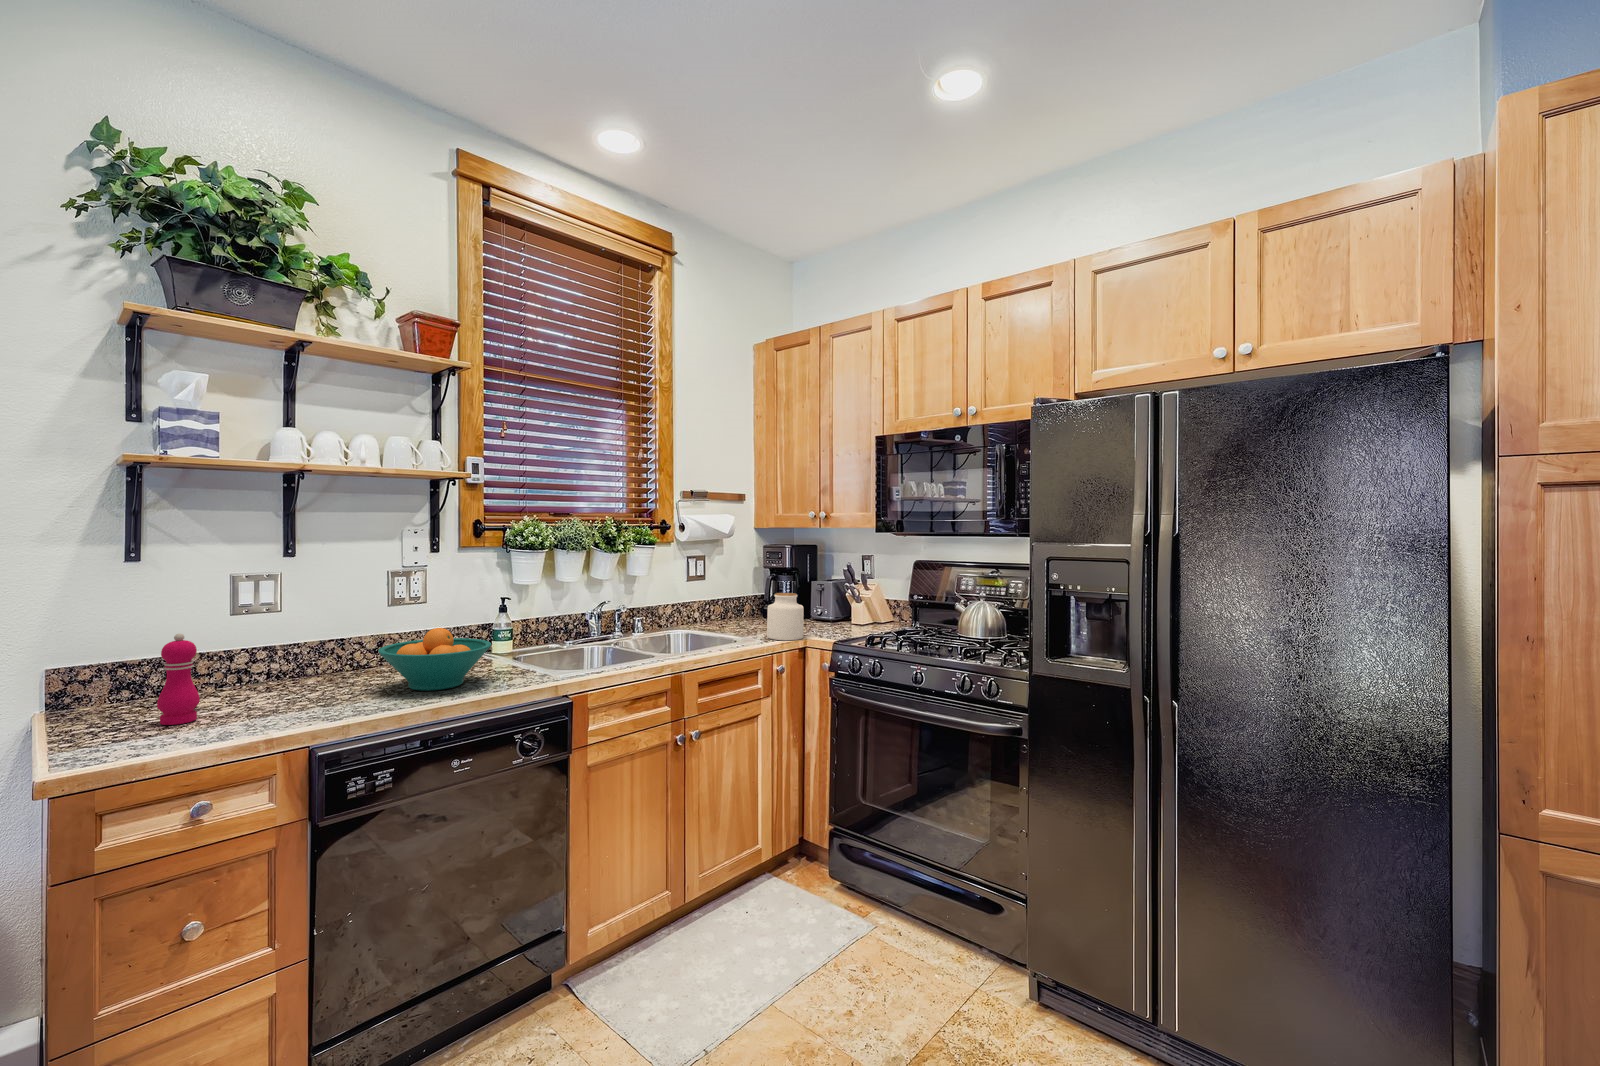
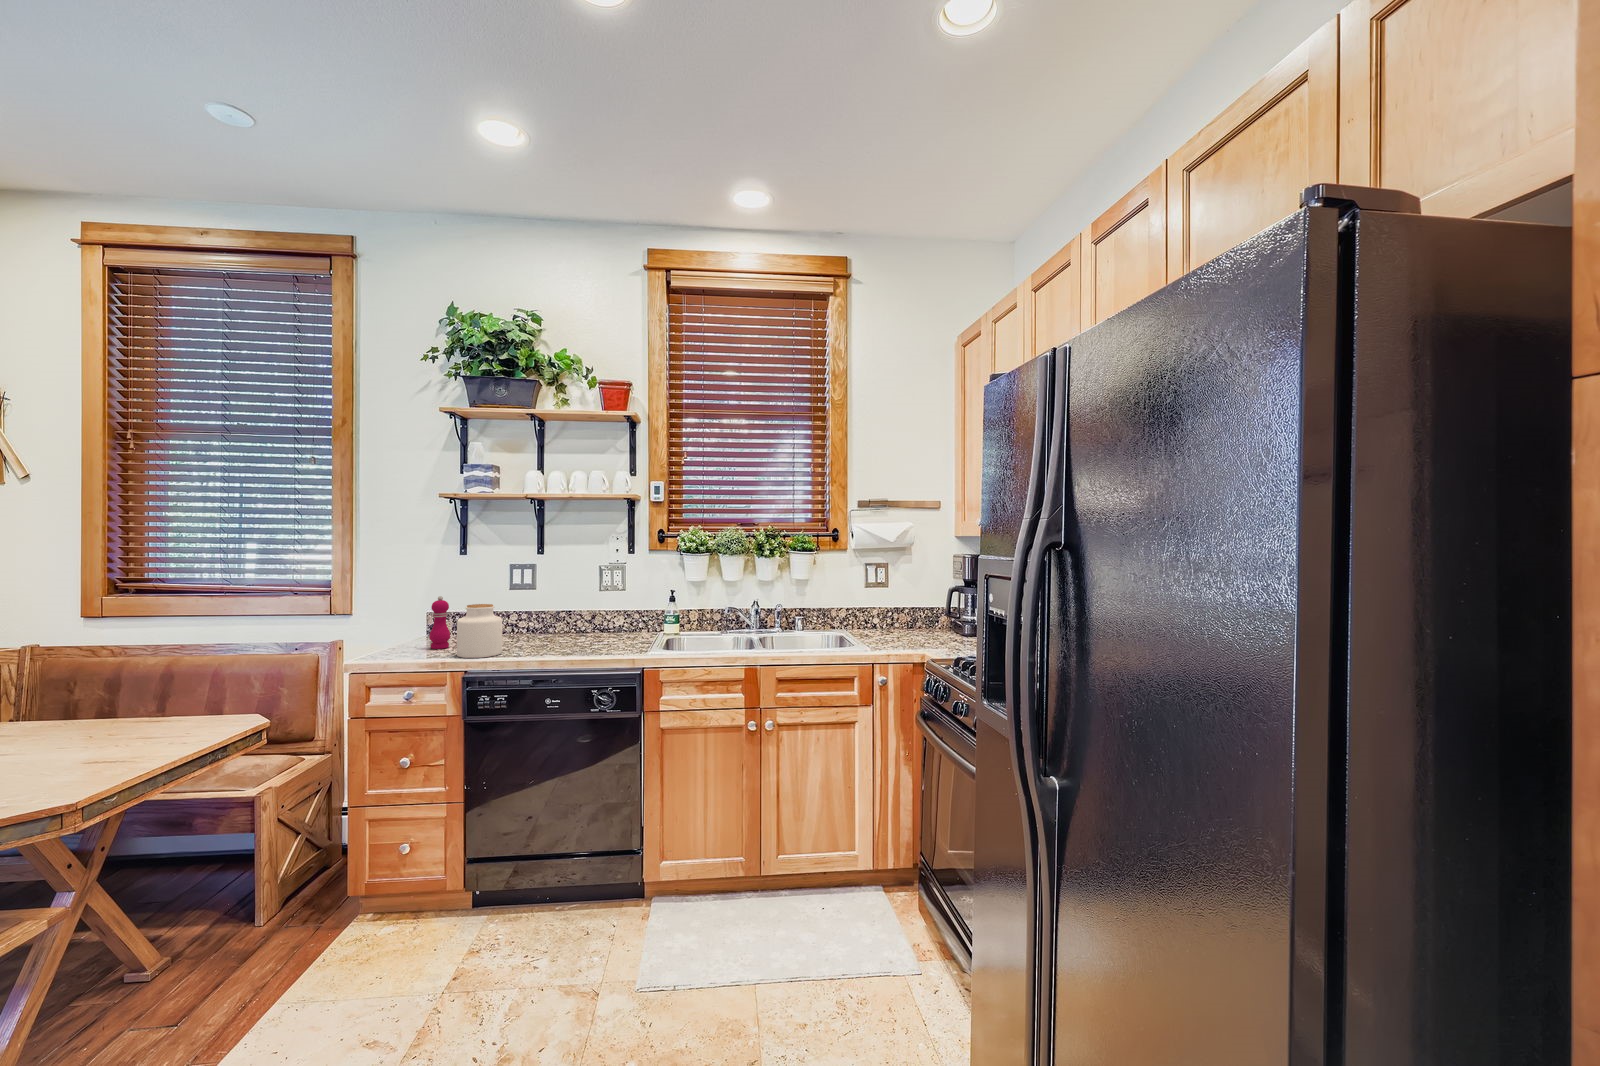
jar: present [767,593,804,640] -> present [457,604,502,658]
fruit bowl: present [378,628,491,691] -> none [541,606,616,650]

